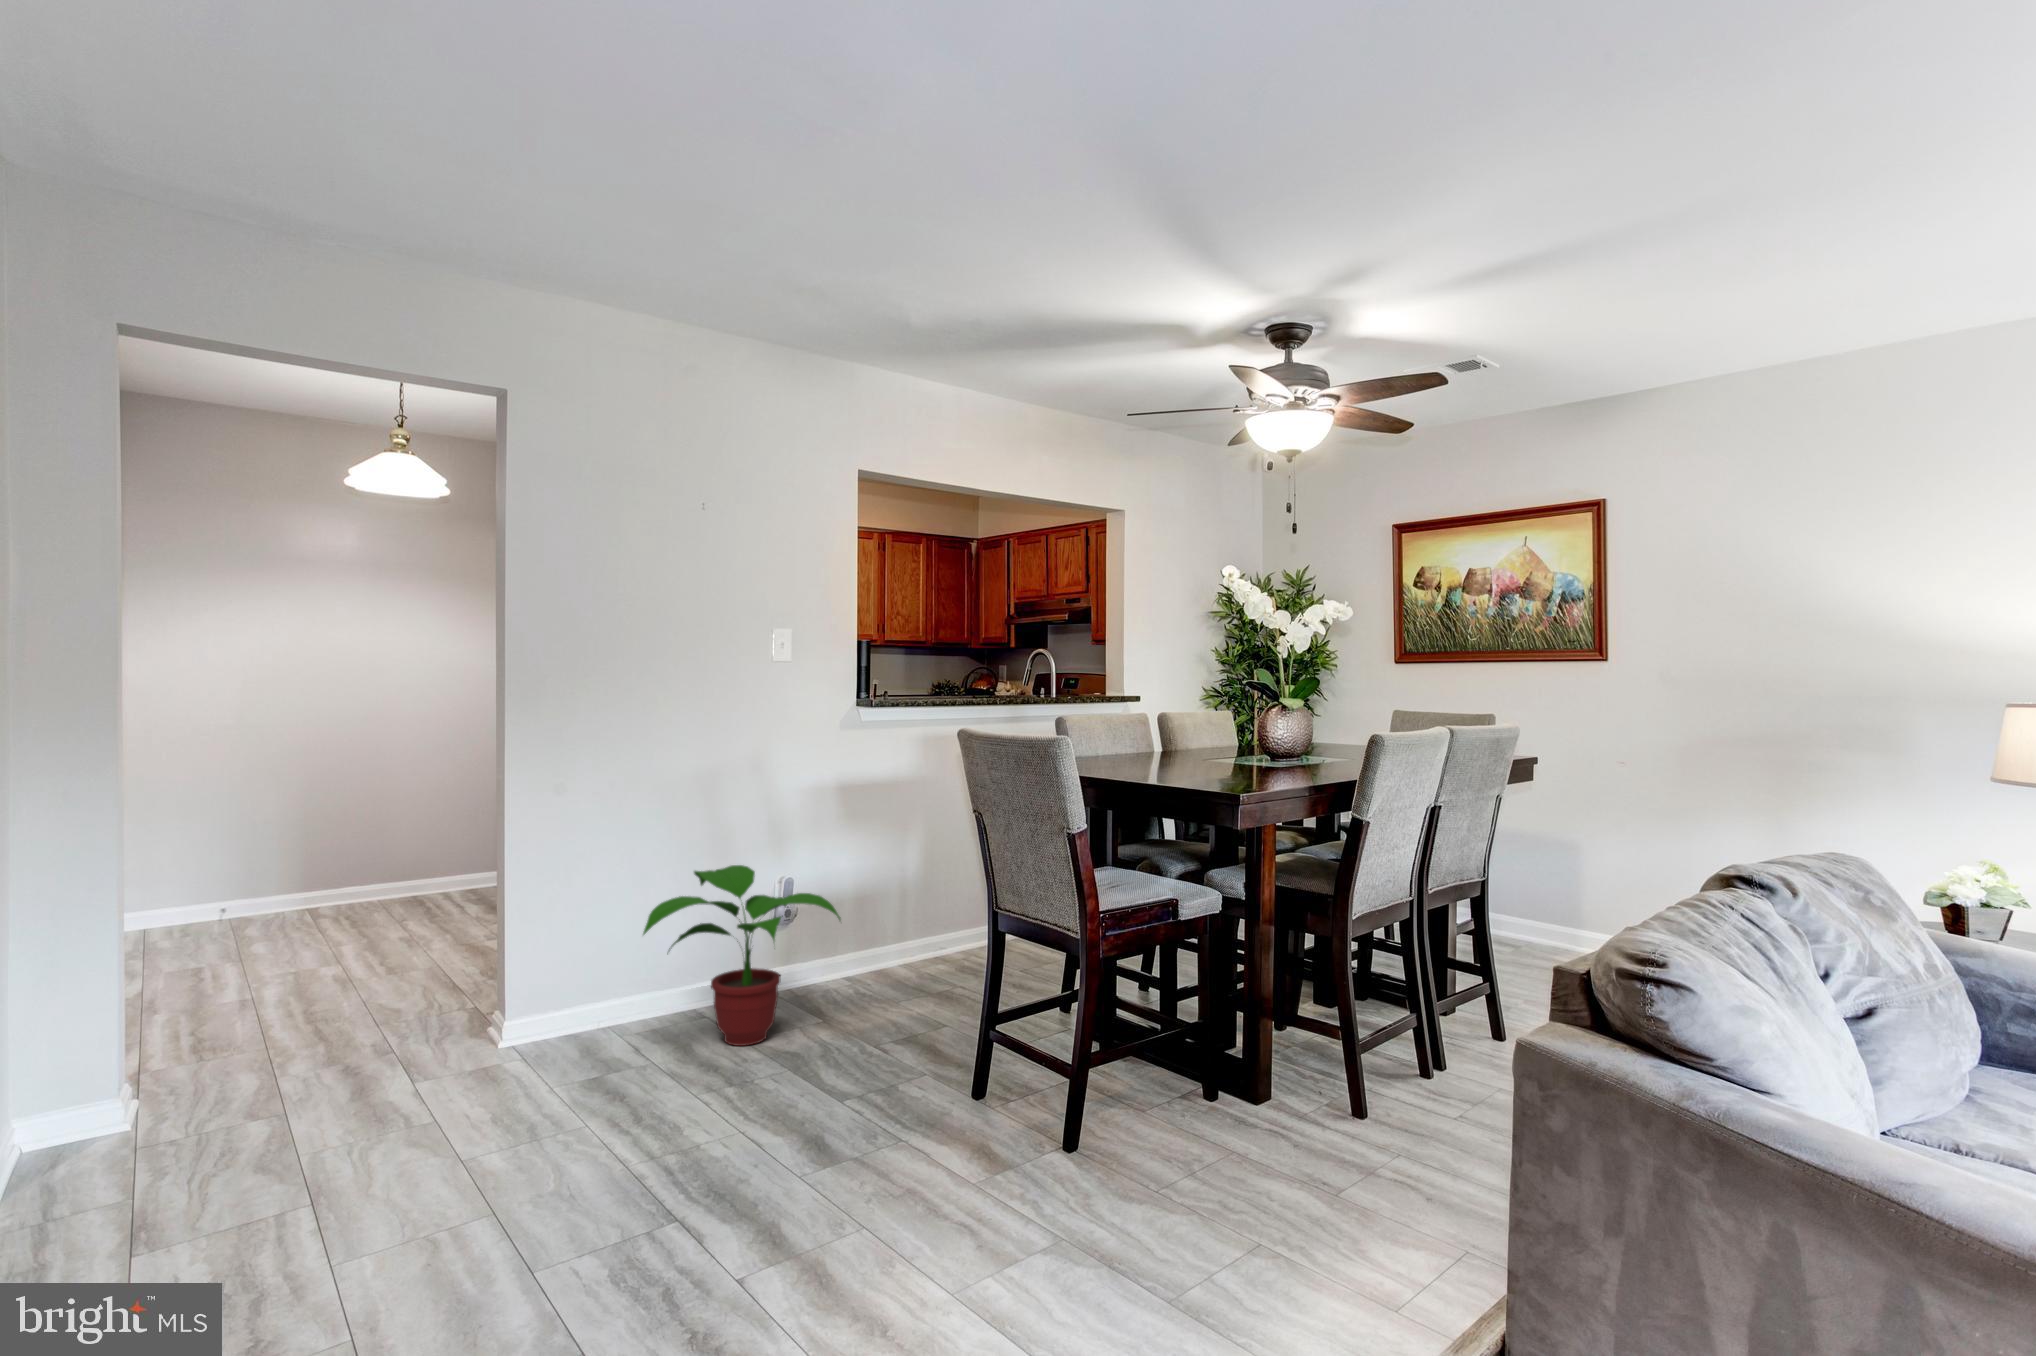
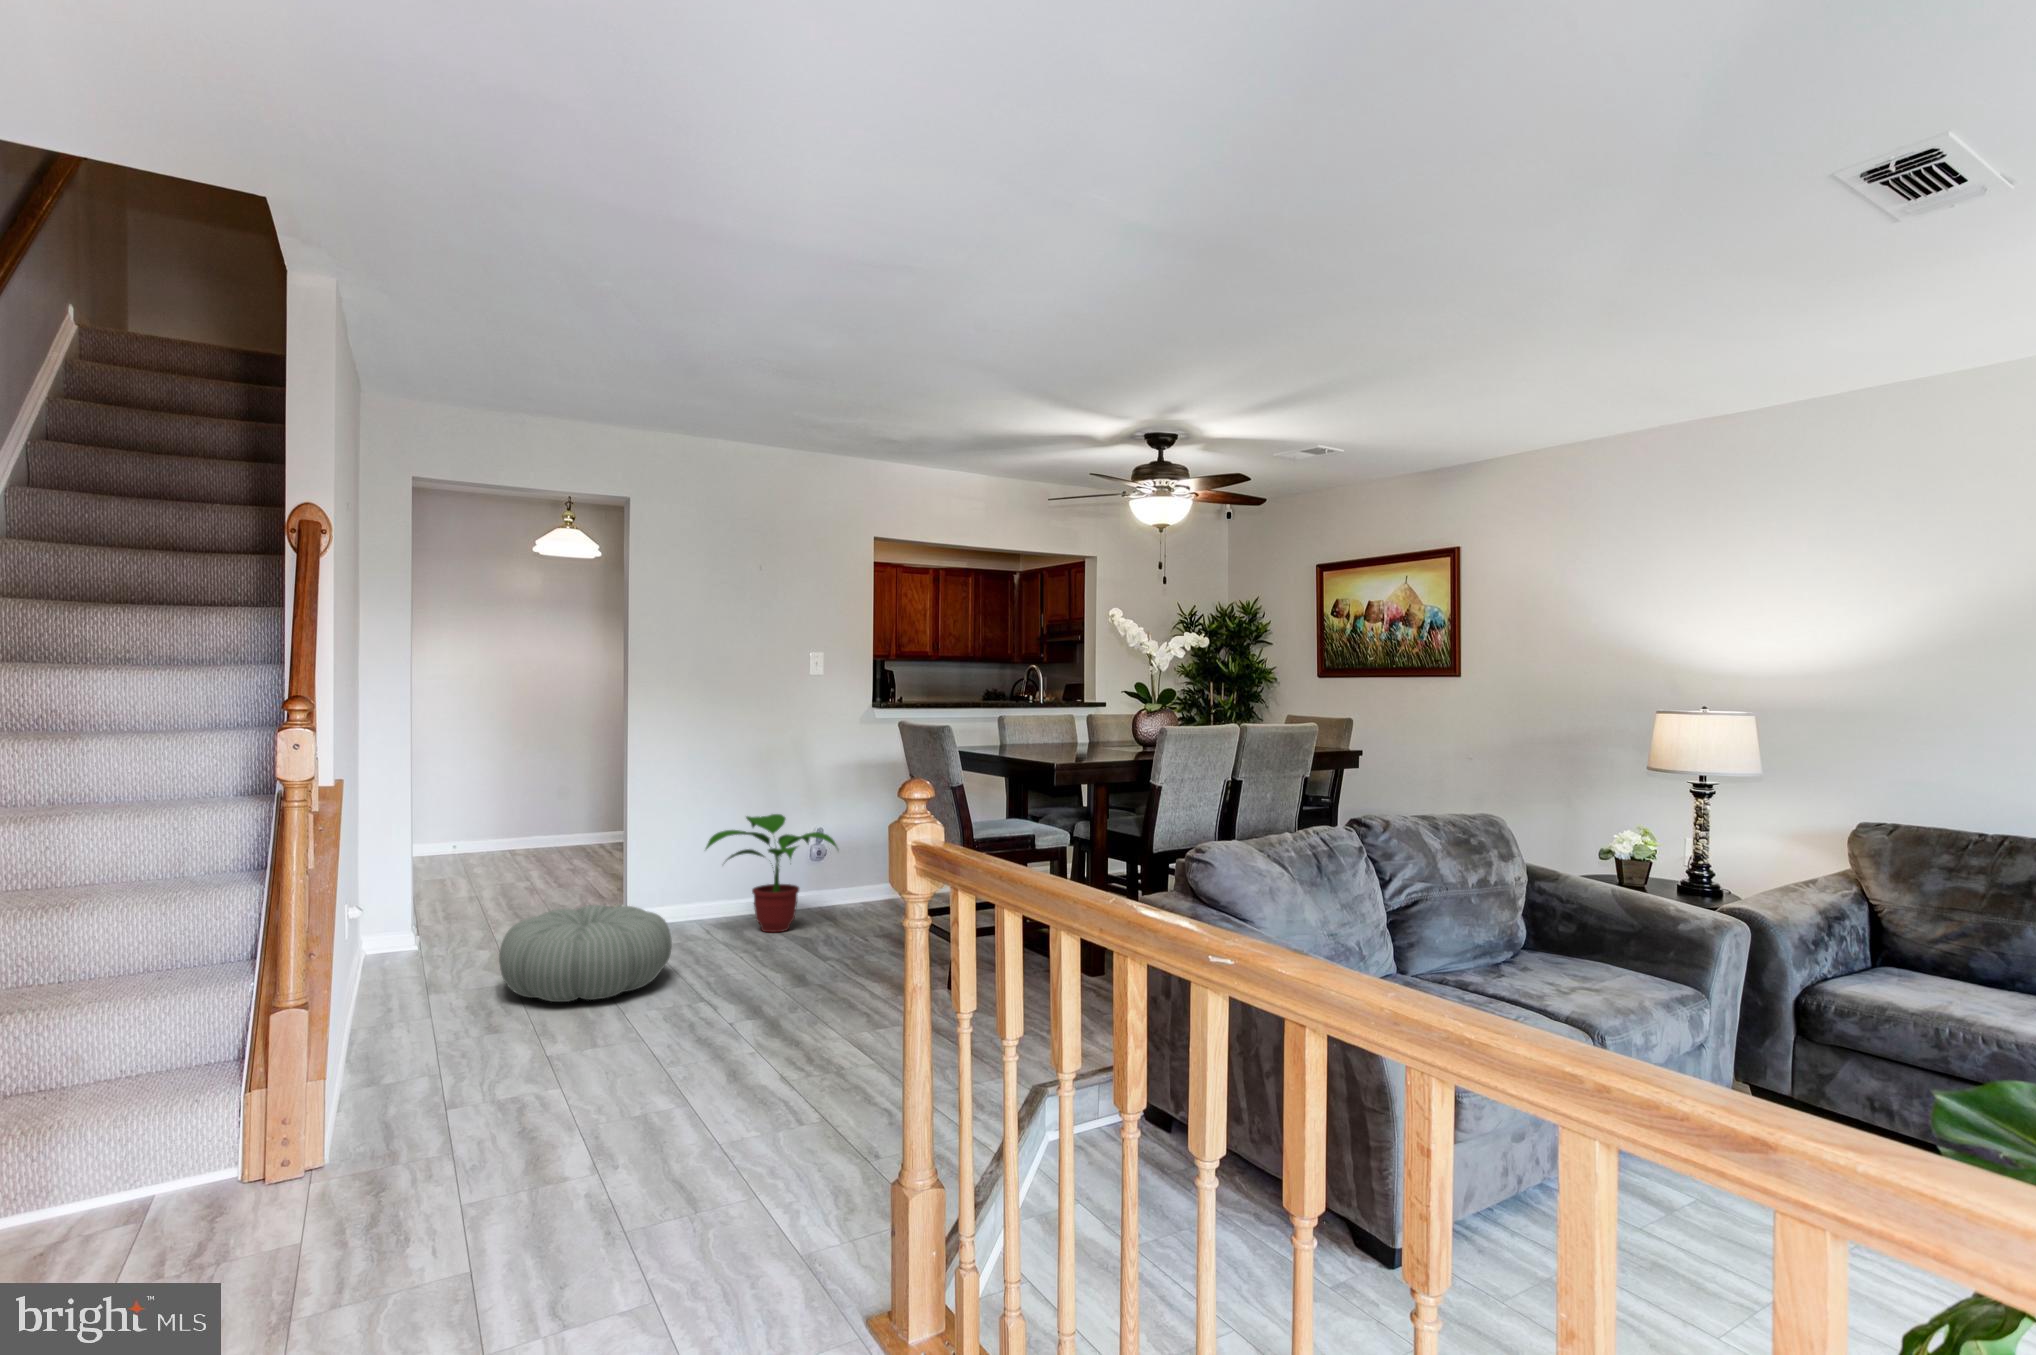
pouf: none [295,1045,606,1253] -> present [499,905,672,1002]

